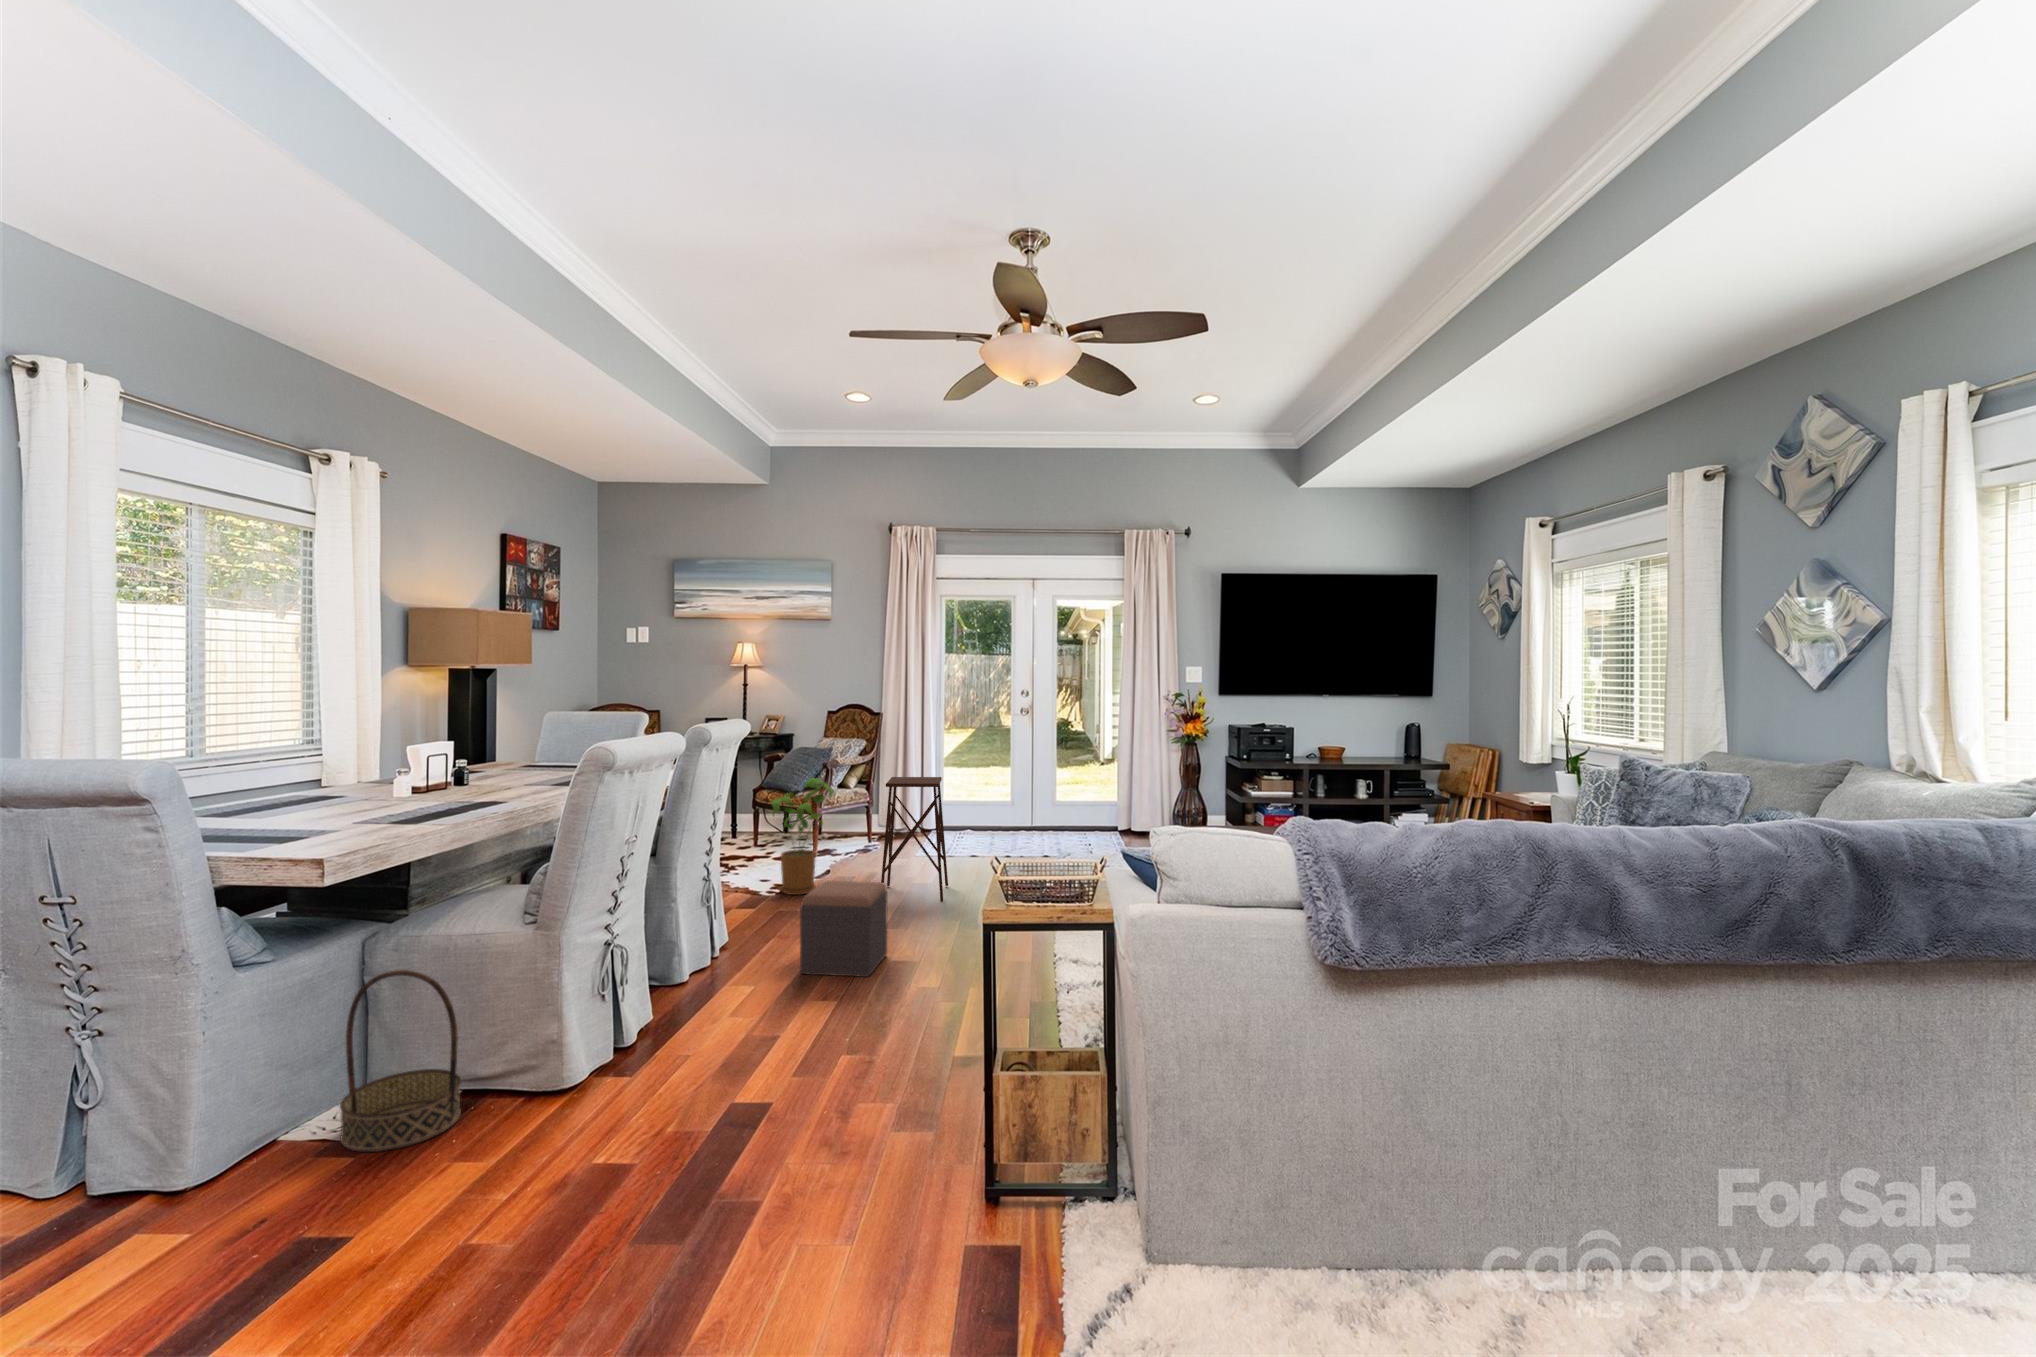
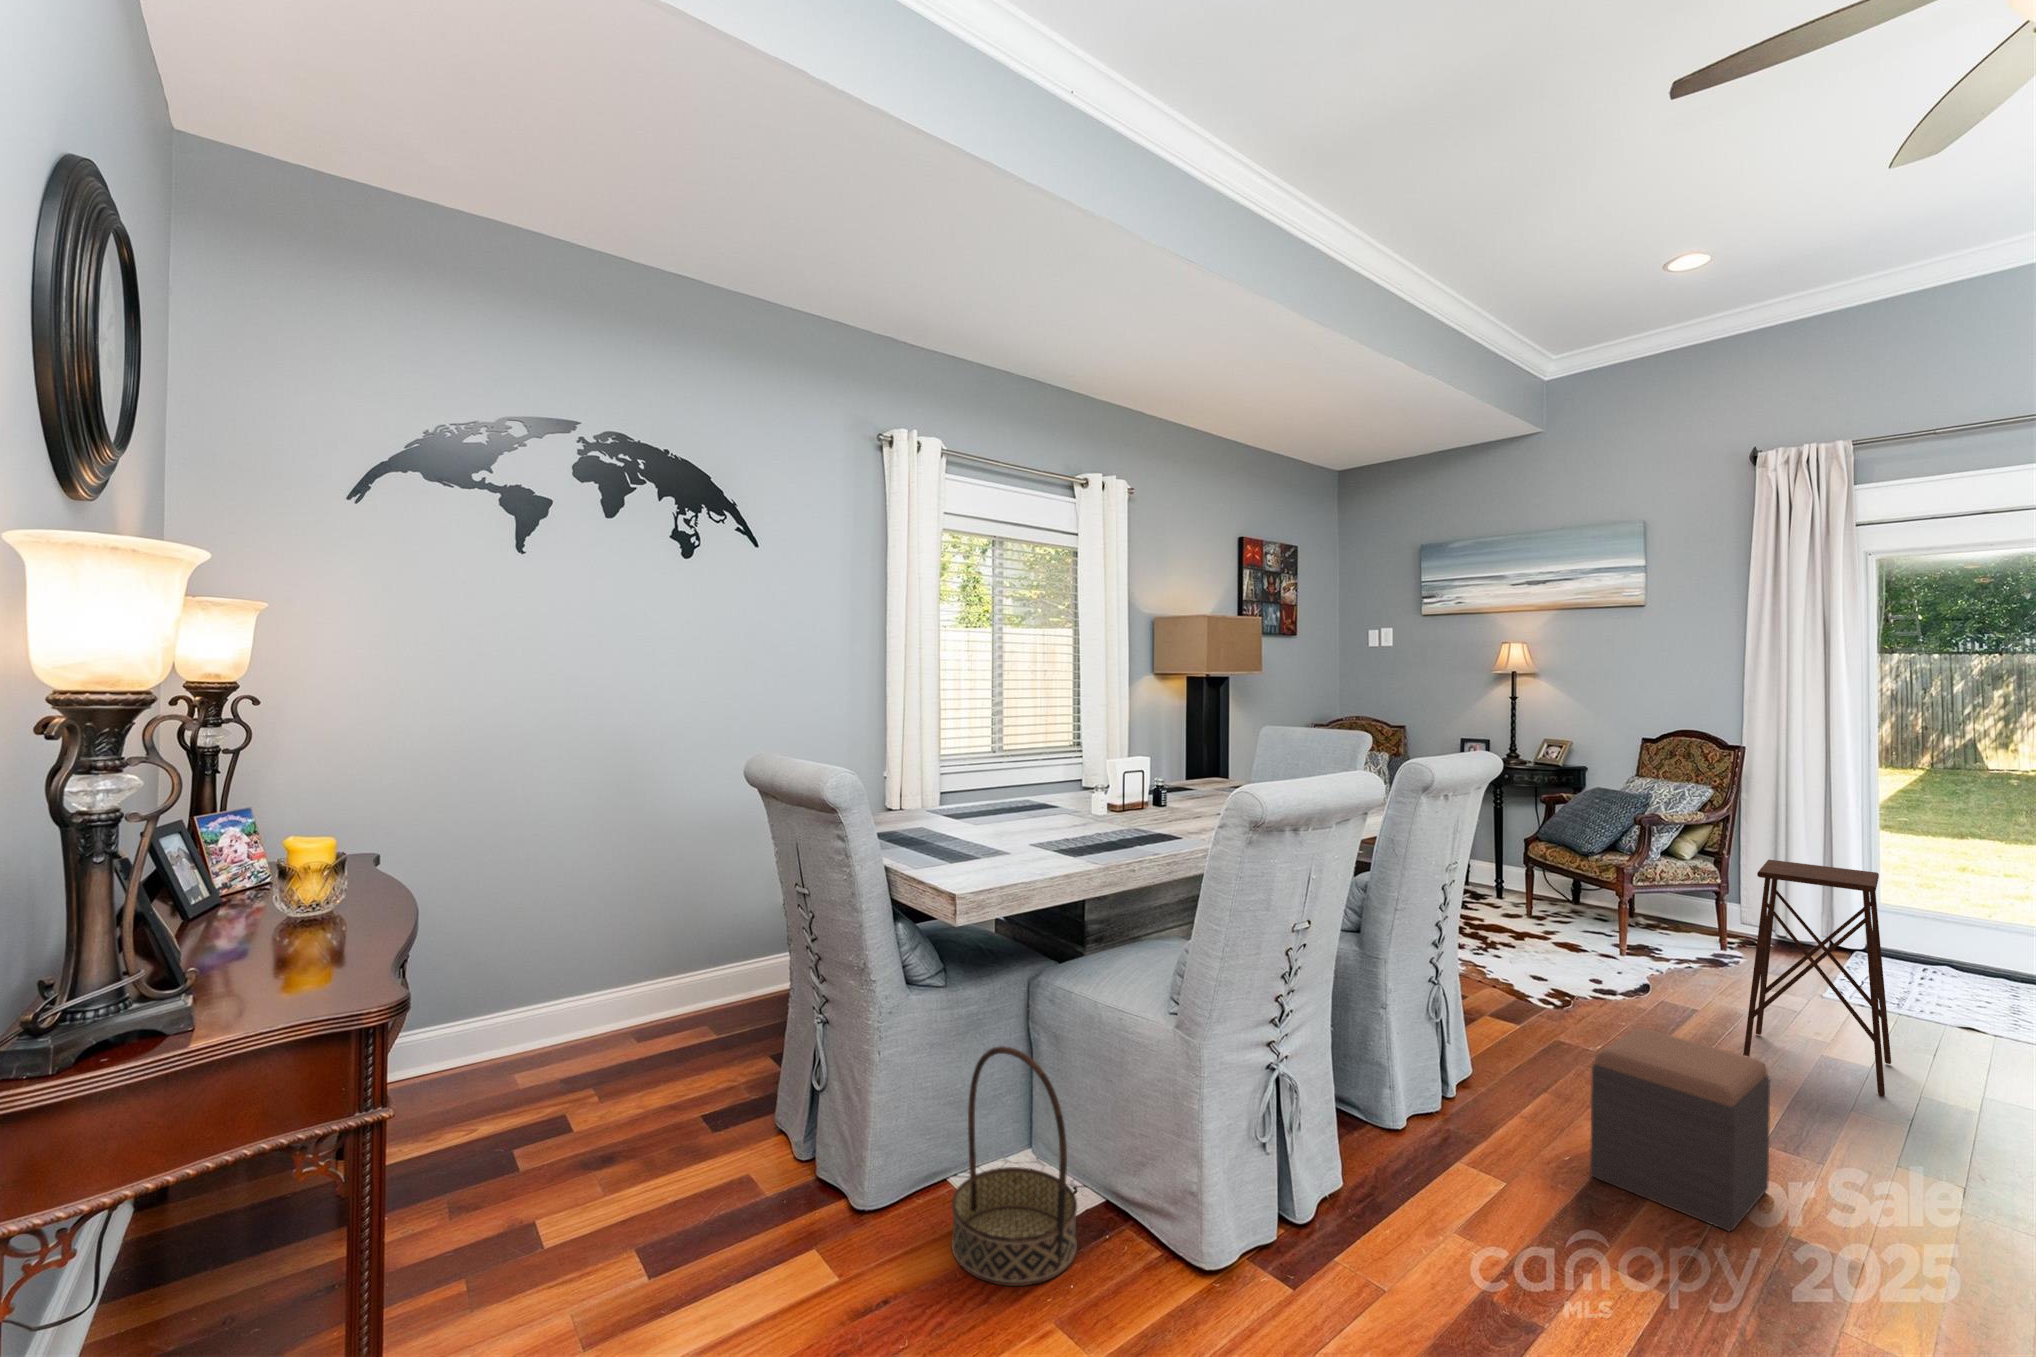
house plant: present [772,778,835,895] -> none [1550,844,1665,1014]

